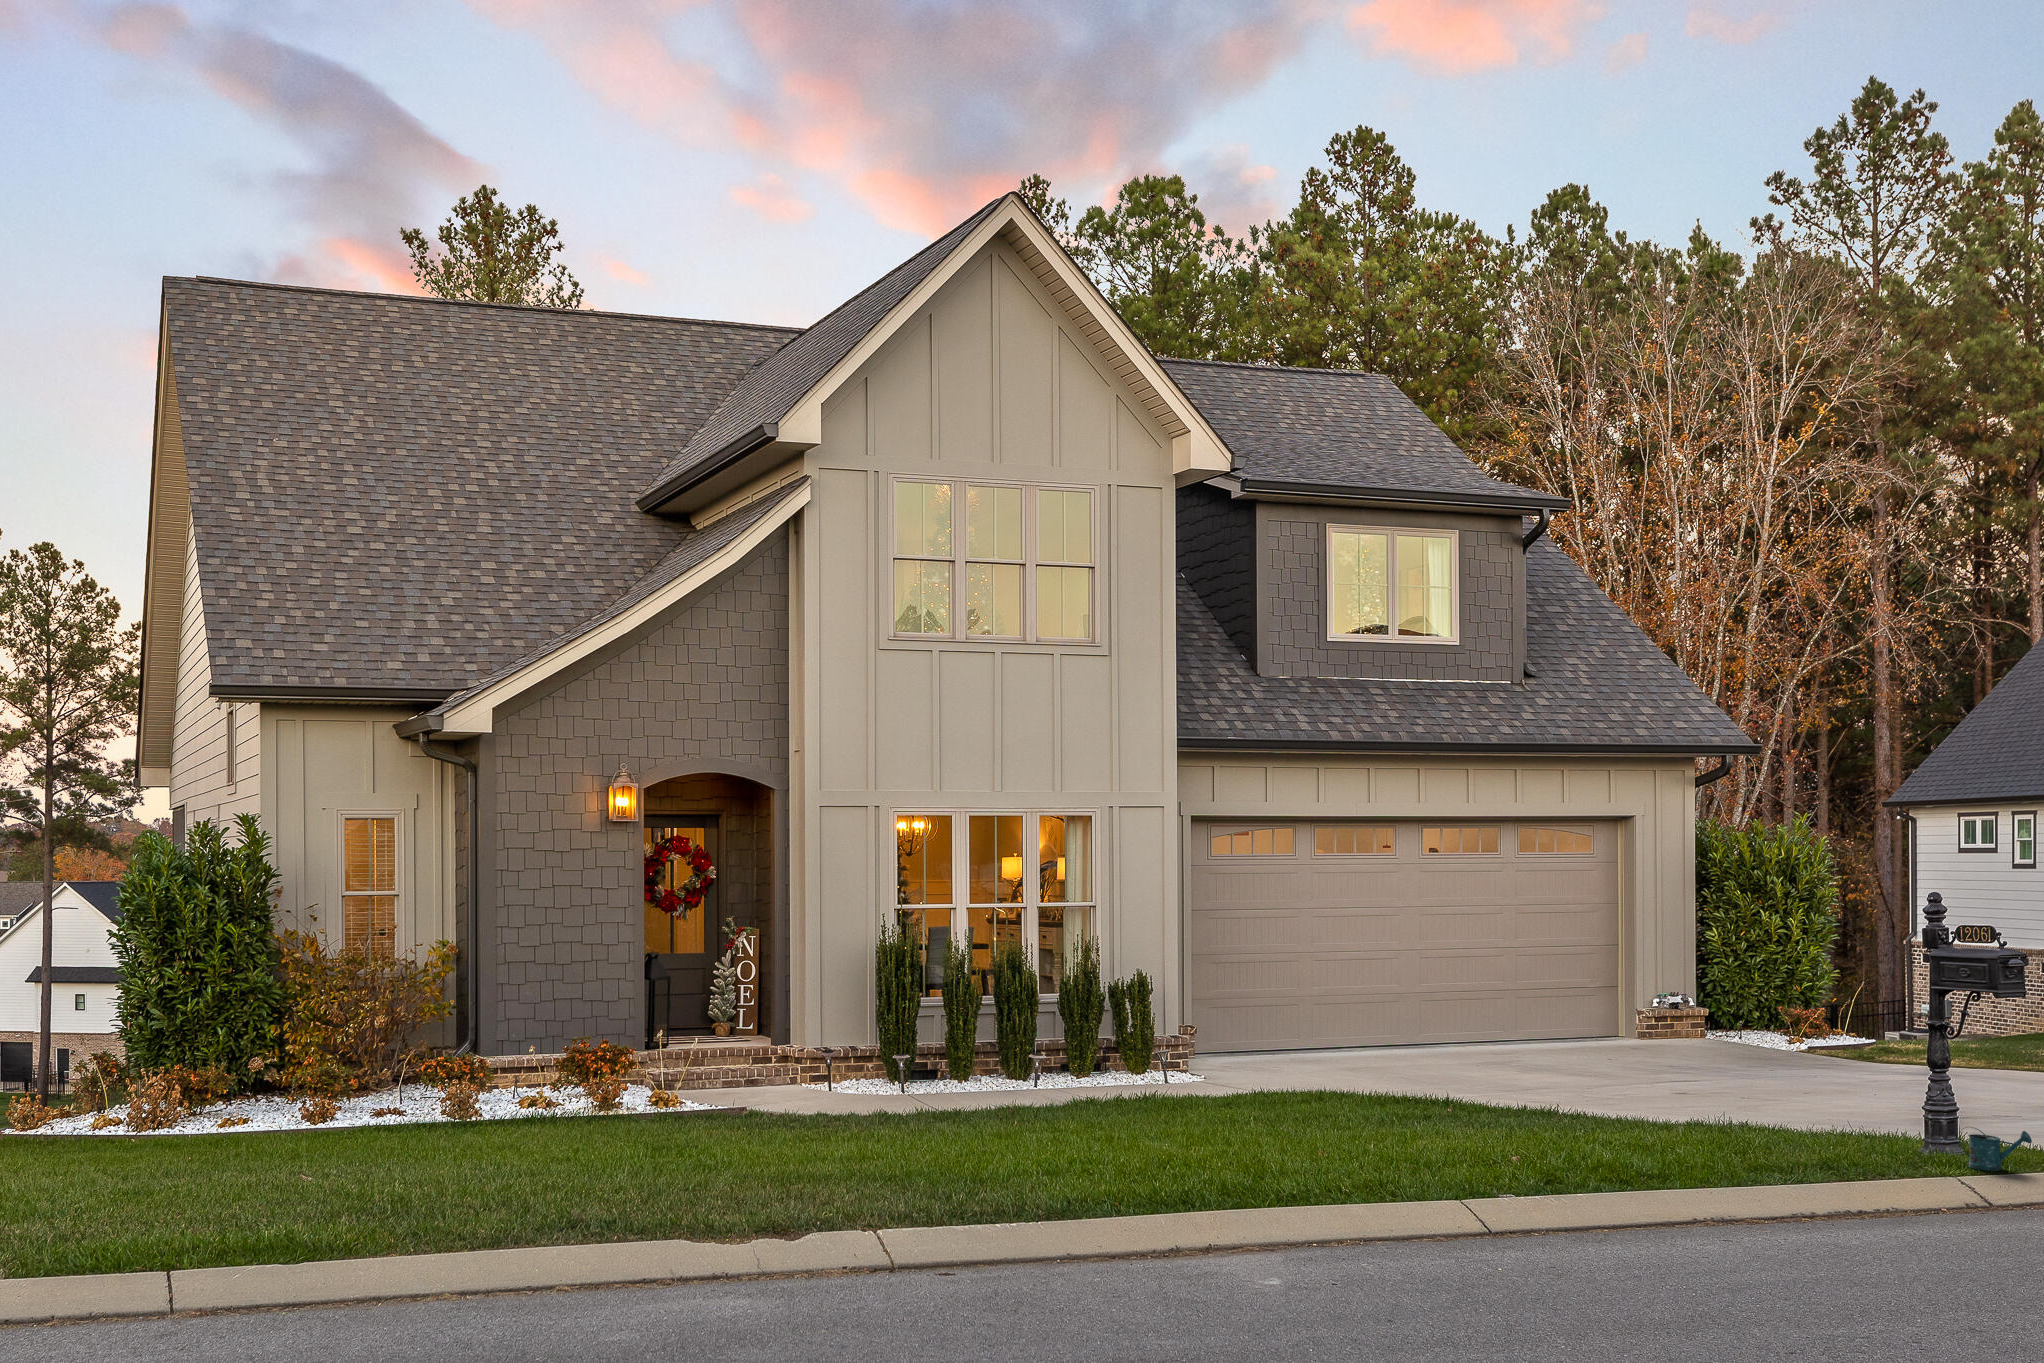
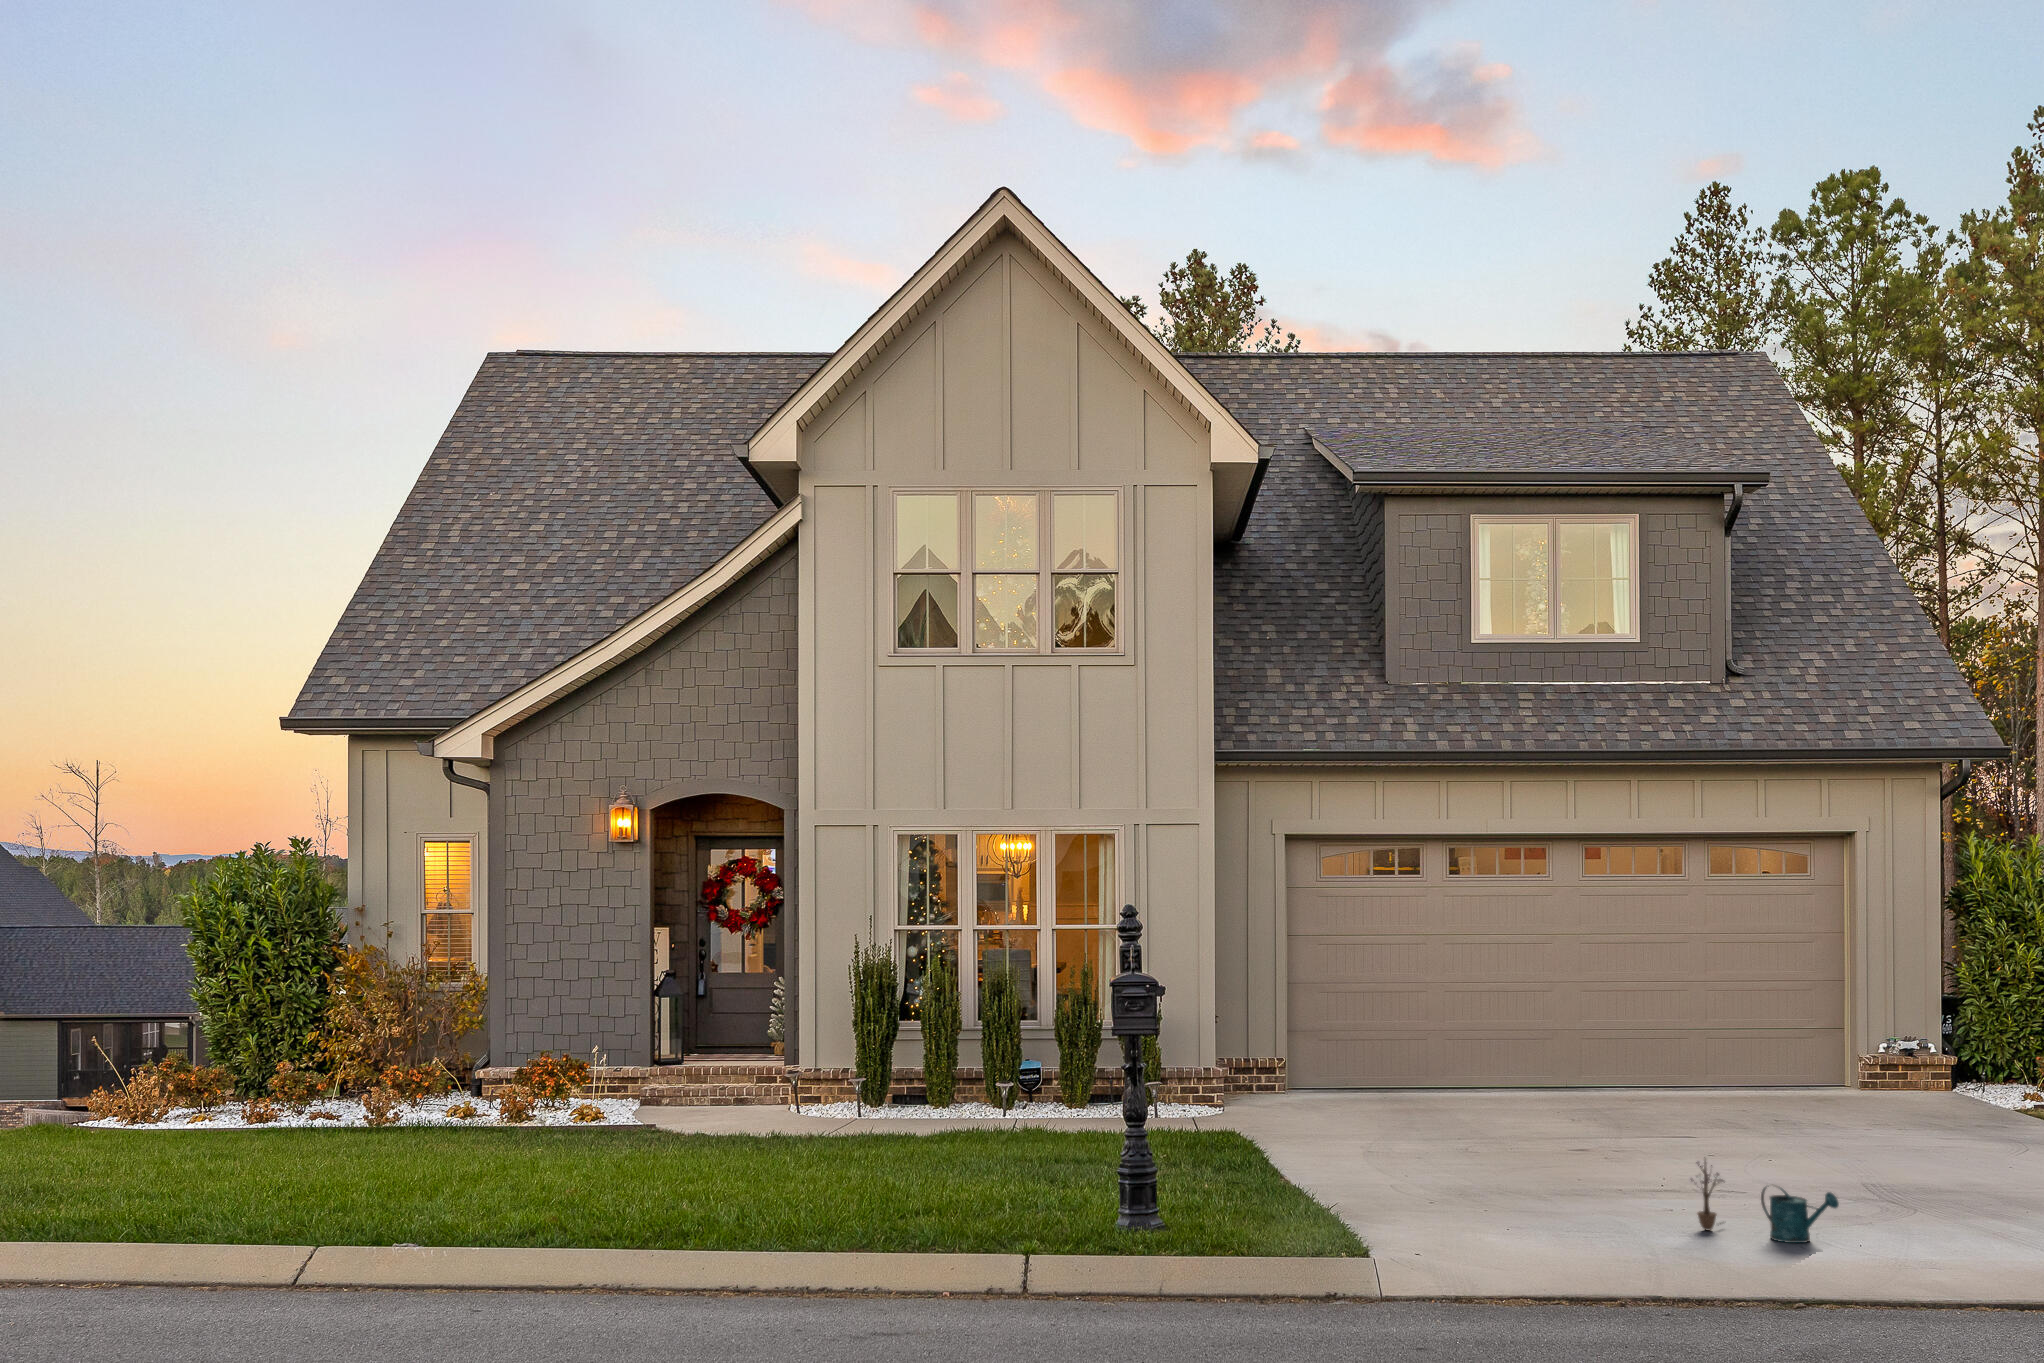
decorative plant: none [1903,1107,1924,1164] -> present [1691,1161,1724,1230]

